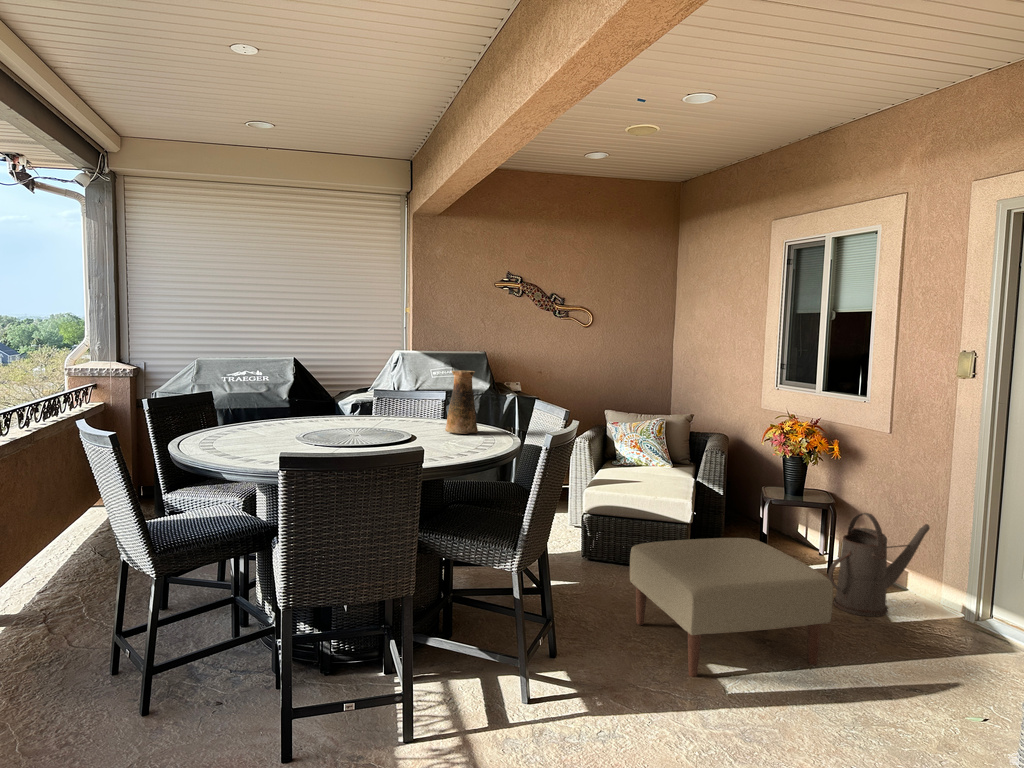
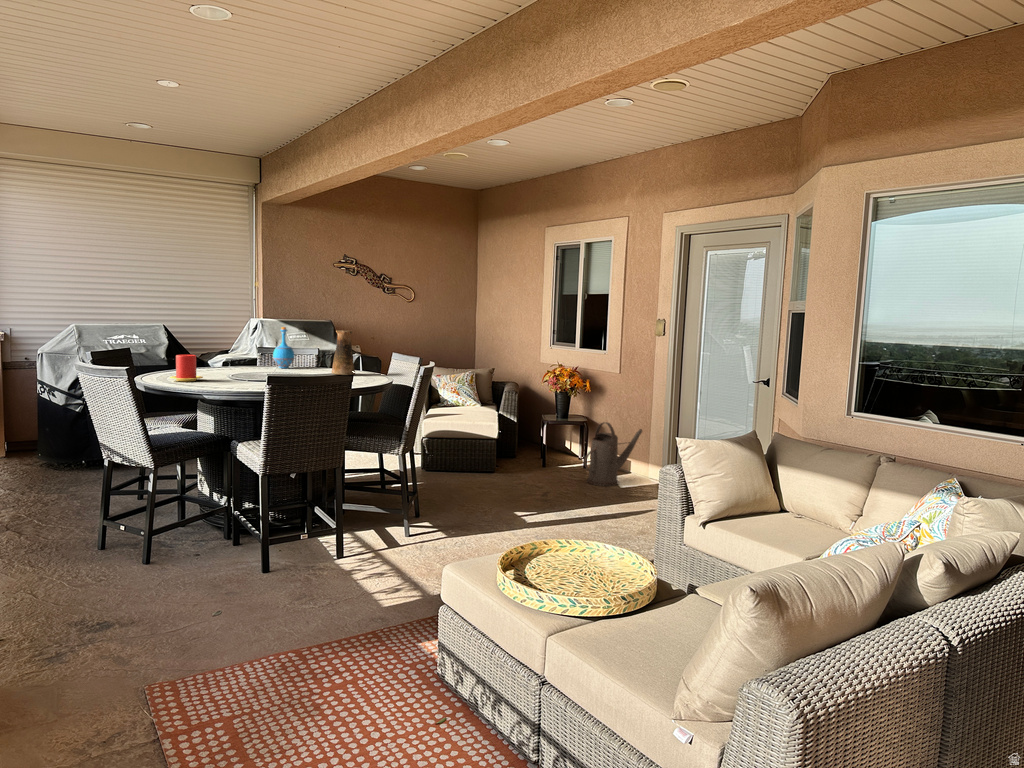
bottle: none [384,364,411,419] -> present [273,327,294,368]
candle: none [222,405,266,442] -> present [170,355,203,381]
ottoman: present [630,538,833,677] -> none [462,440,586,519]

